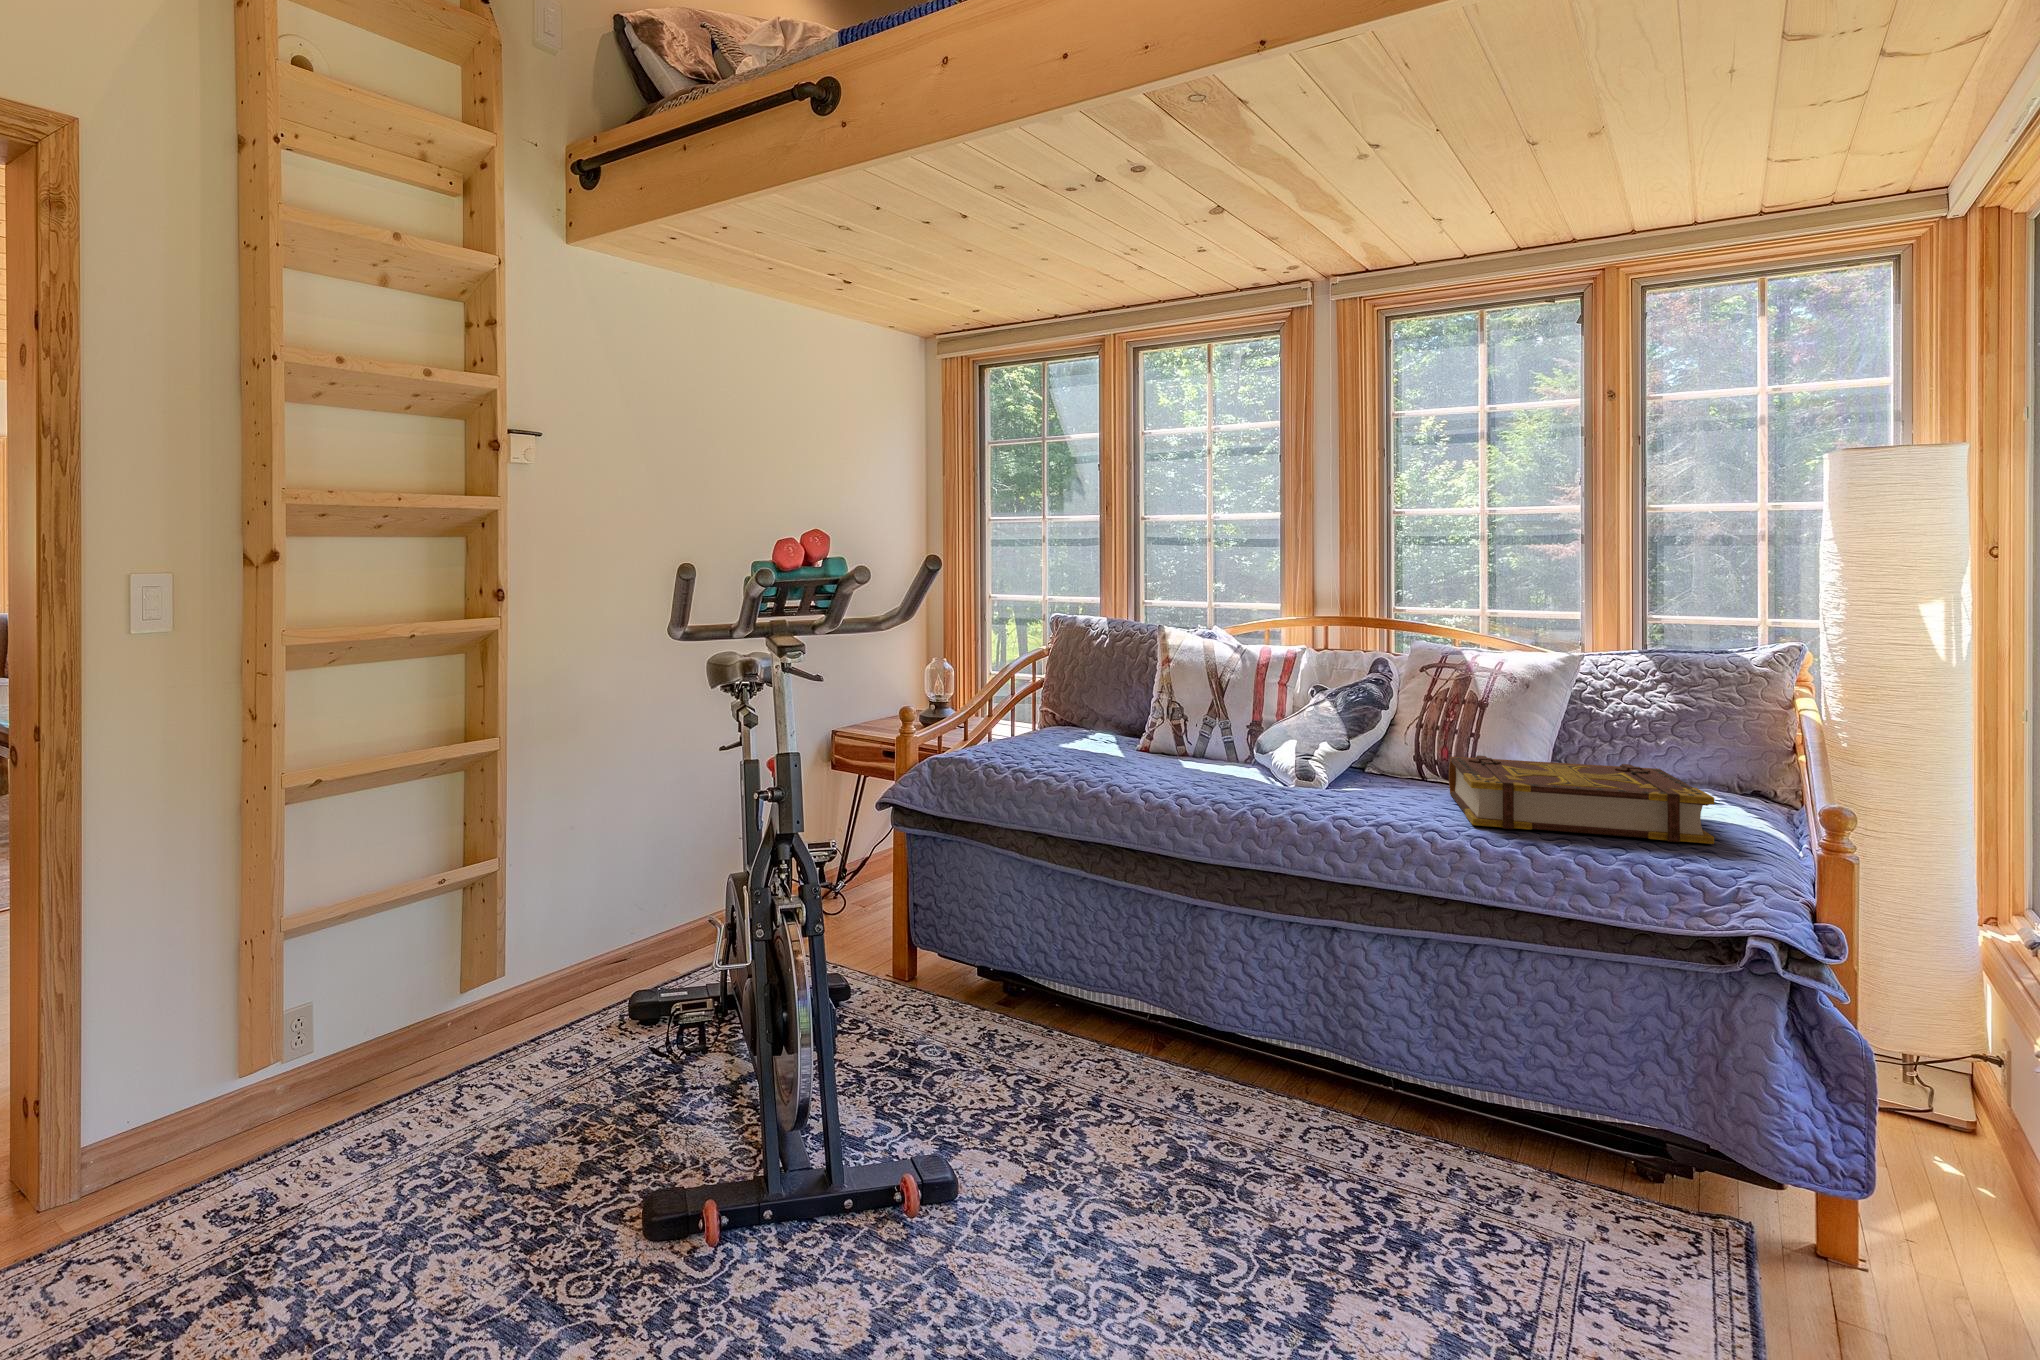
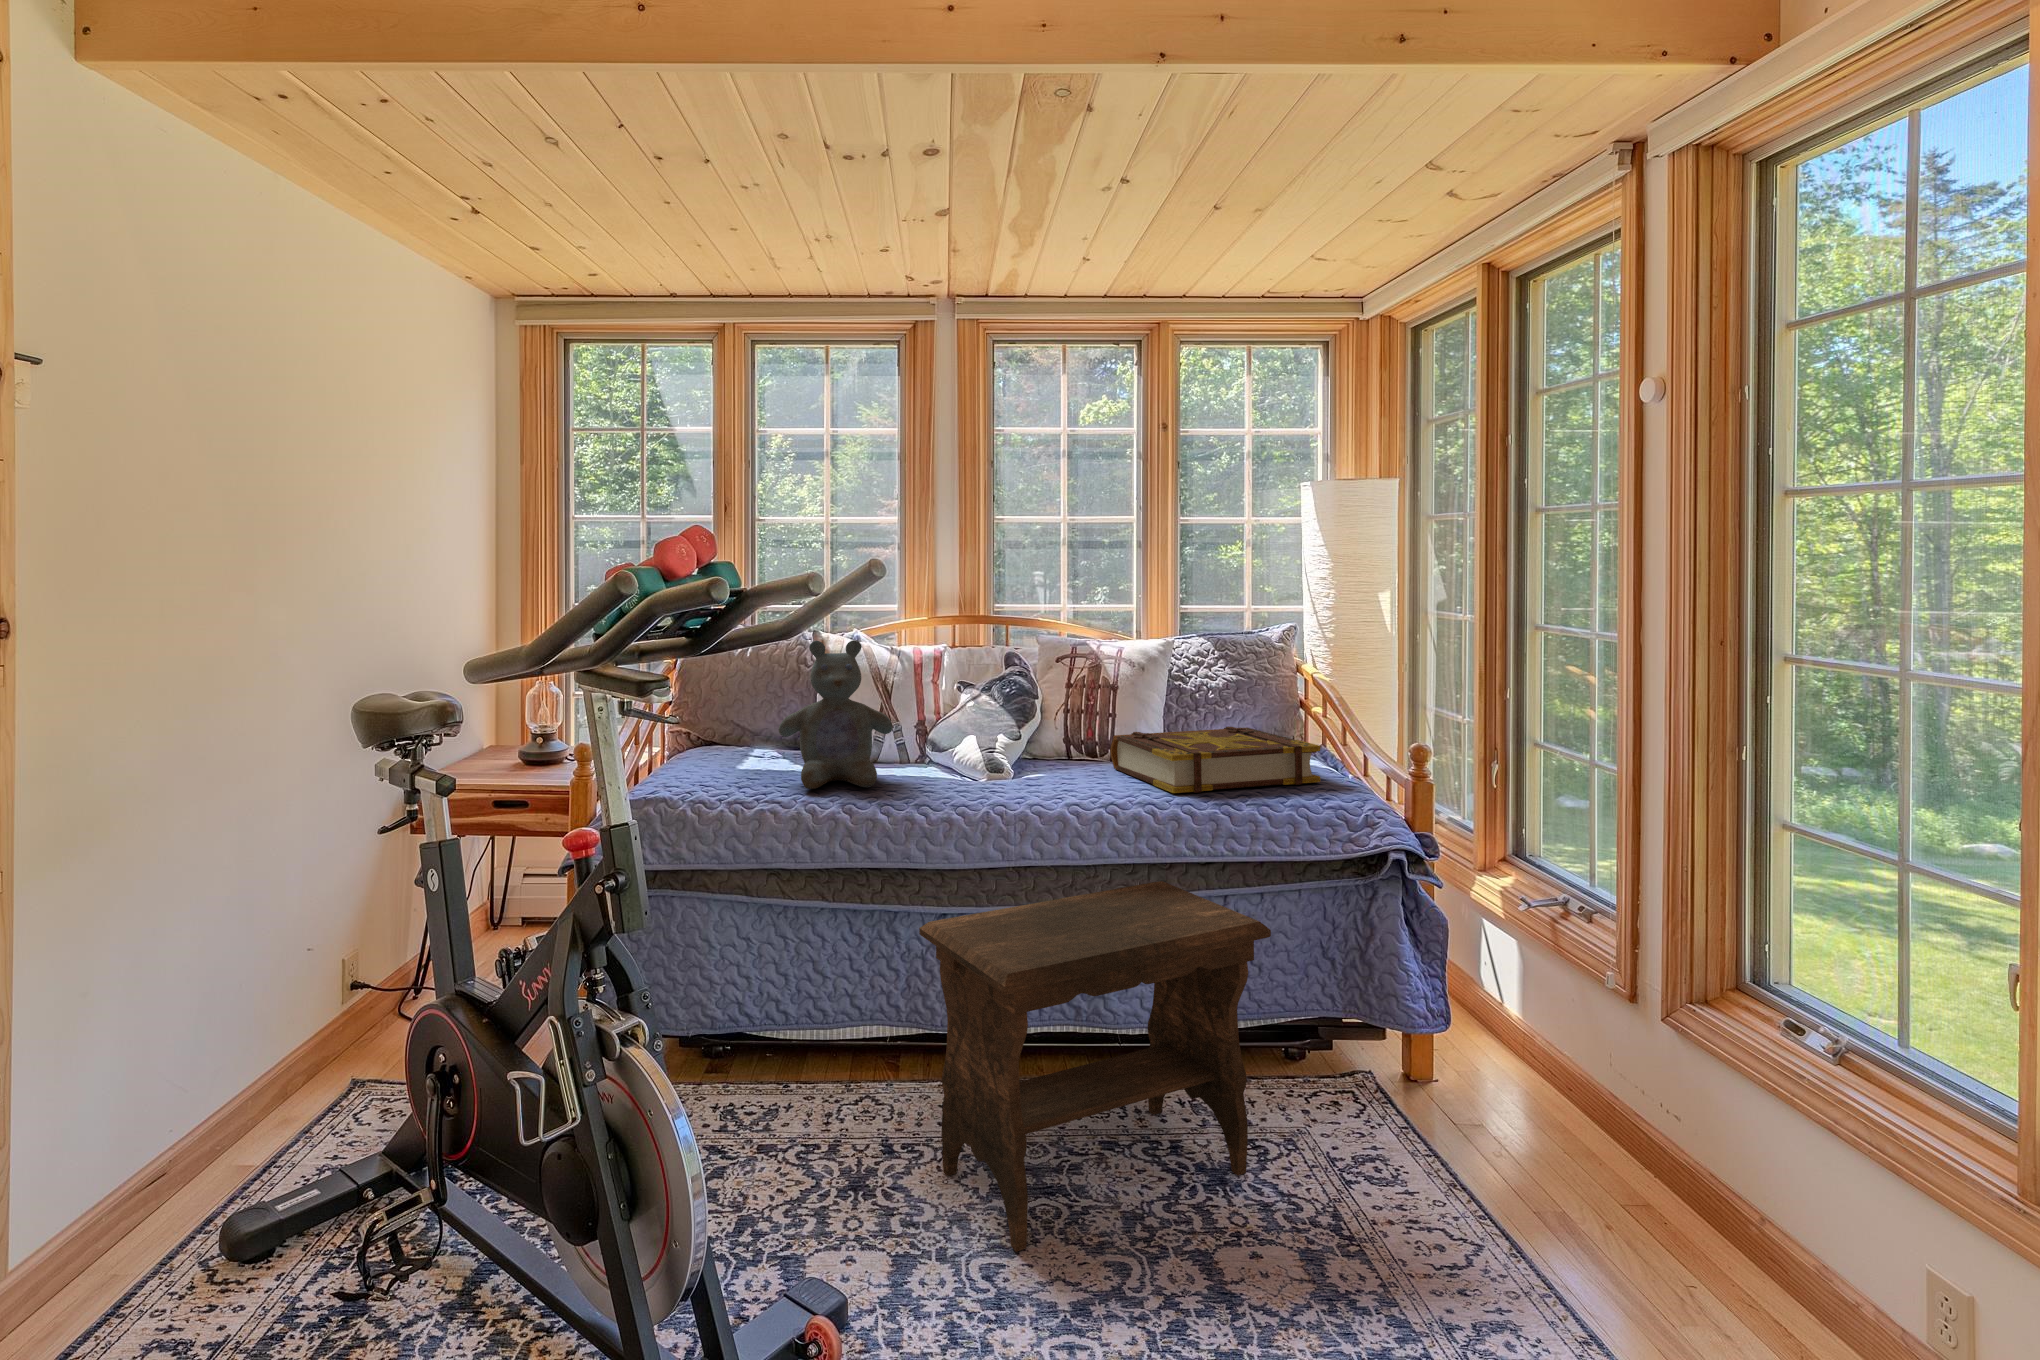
stuffed bear: none [1082,632,1191,774] -> present [778,640,893,789]
footstool: none [1109,896,1481,1247] -> present [919,881,1271,1252]

